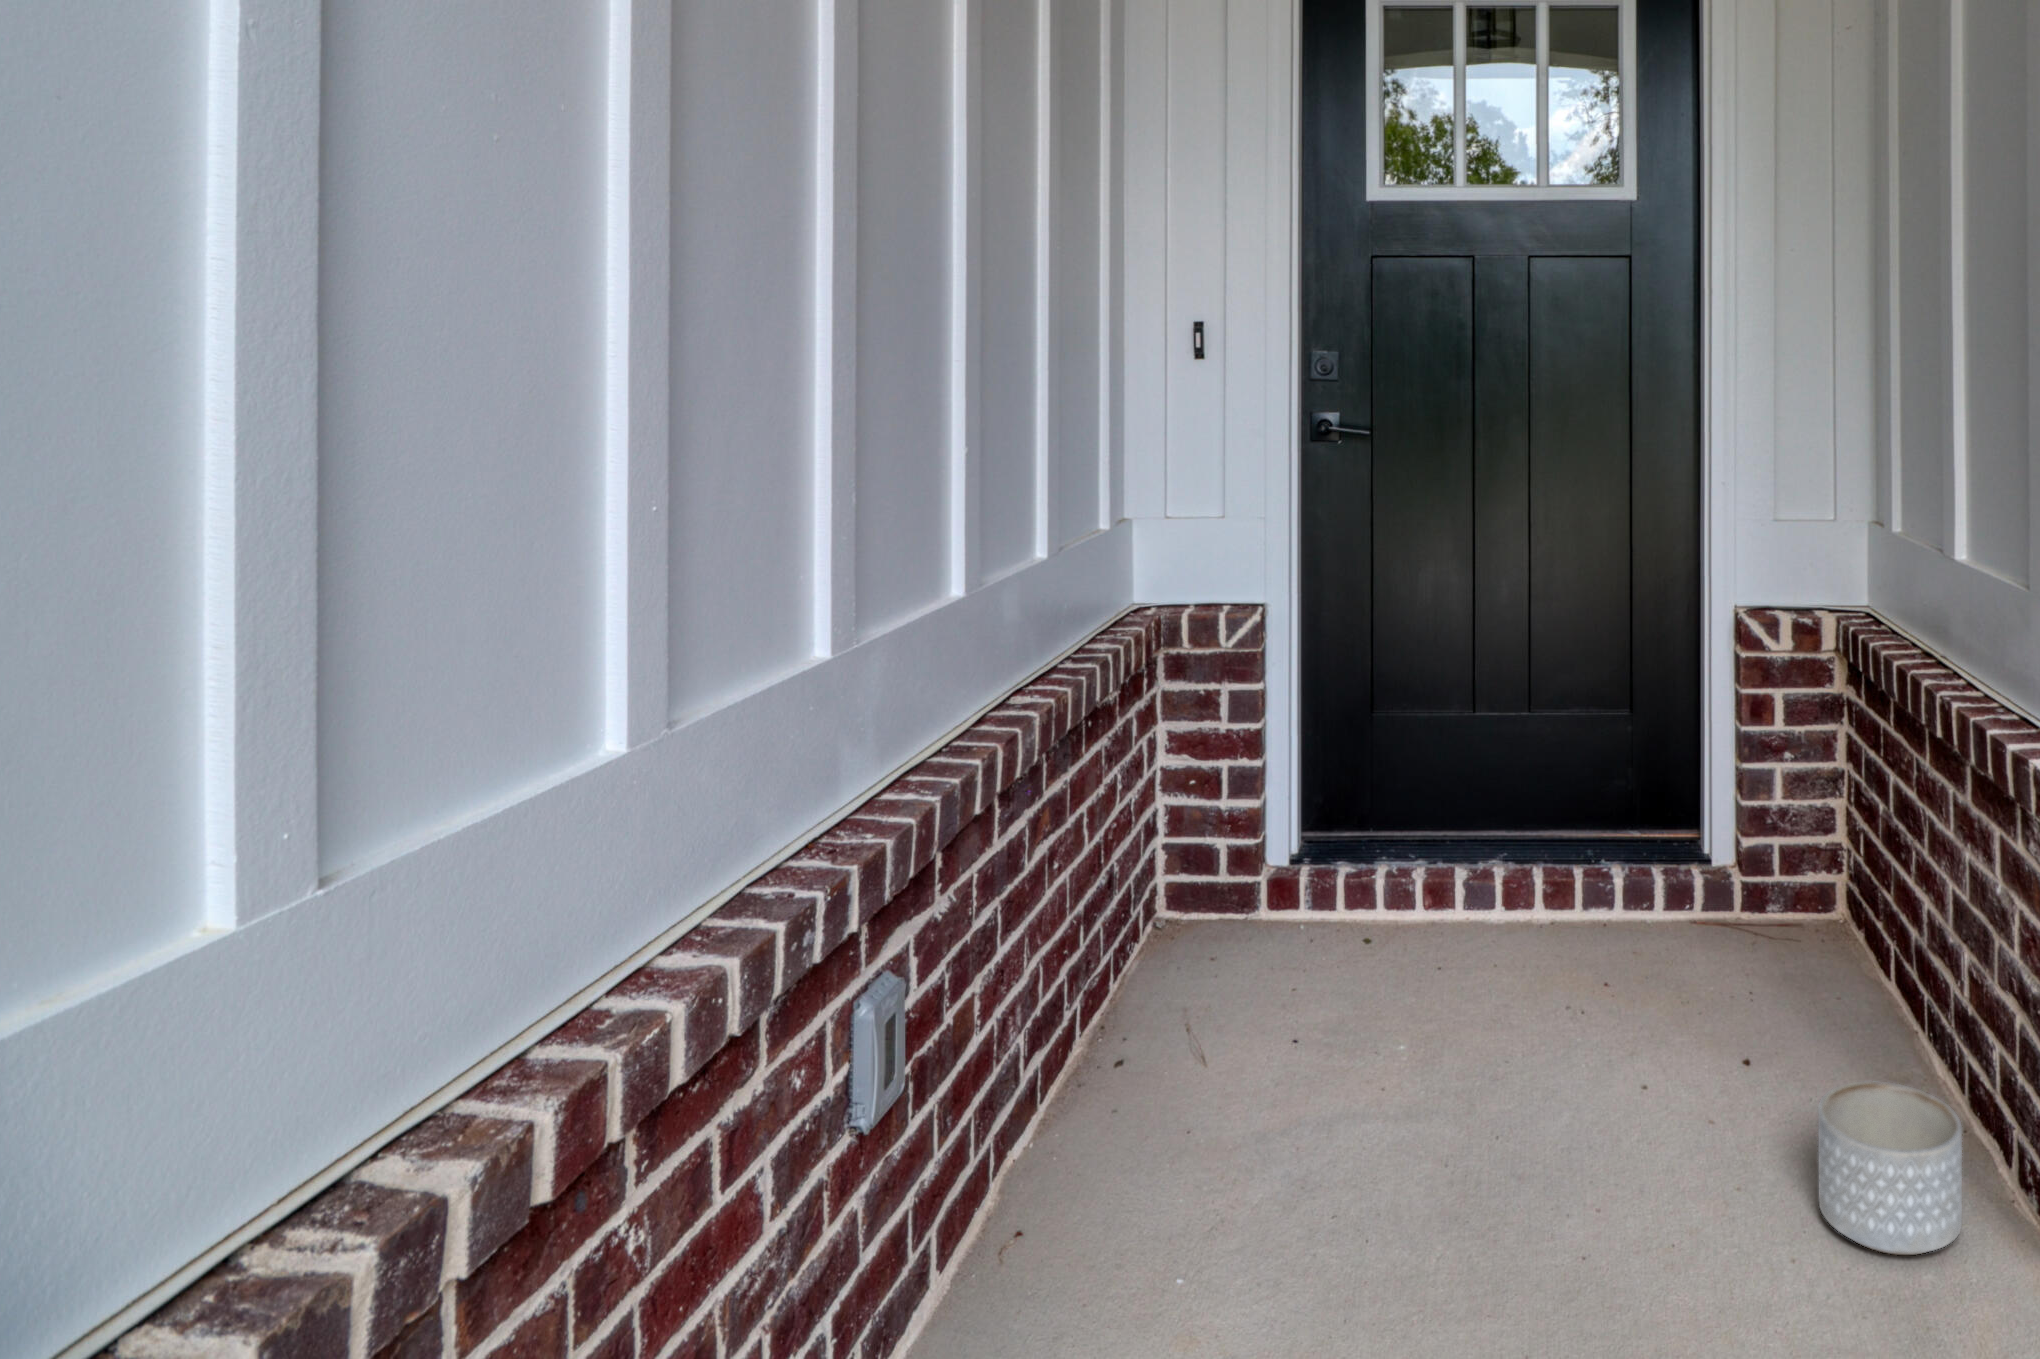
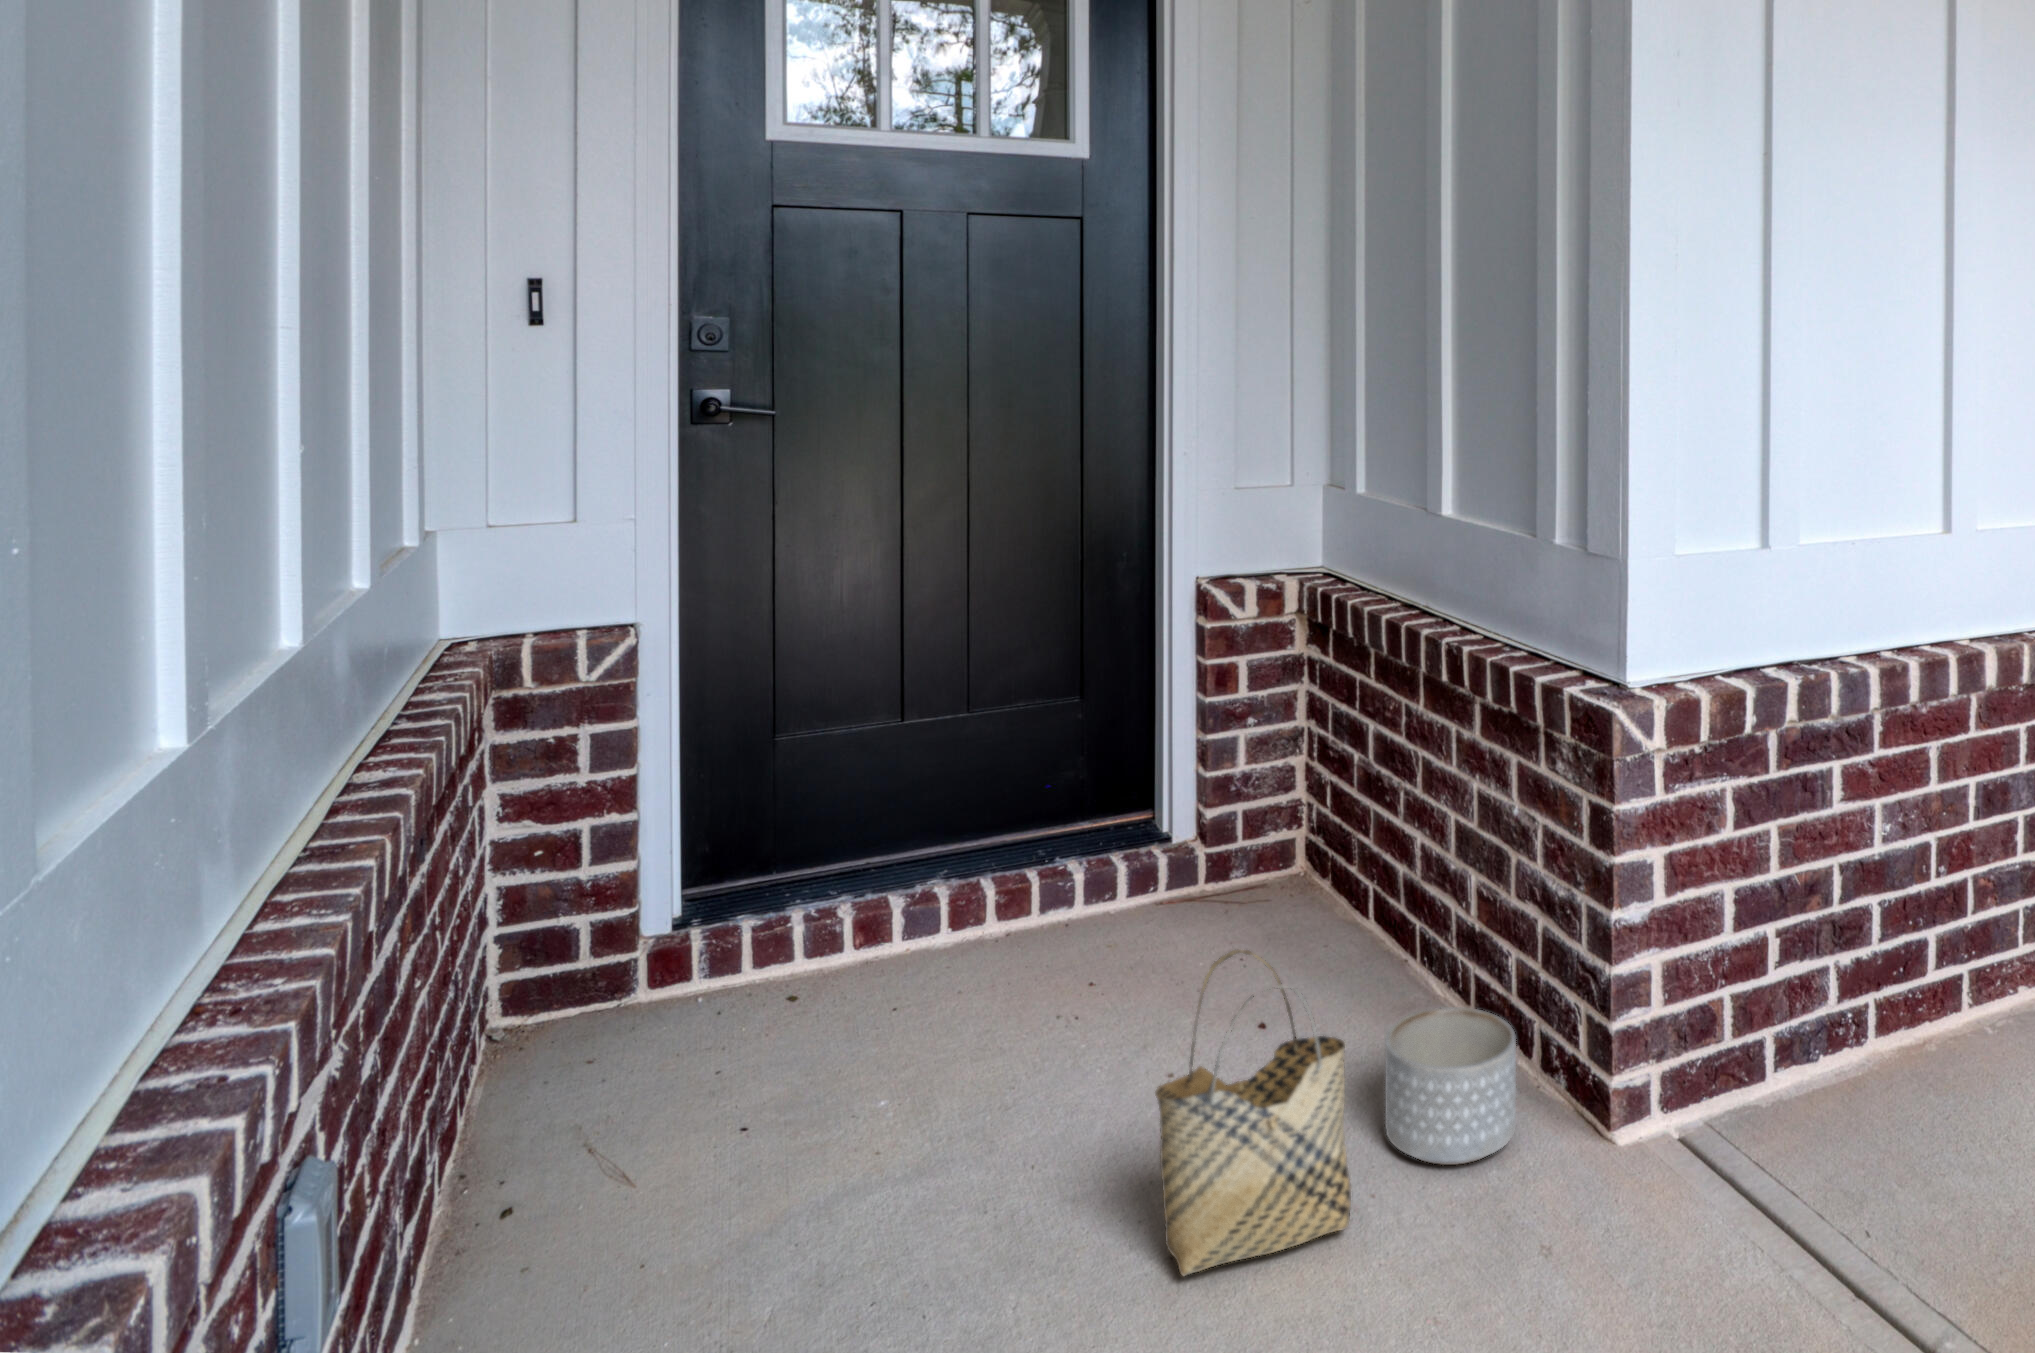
woven basket: none [1555,972,1753,1280] -> present [1155,950,1351,1276]

